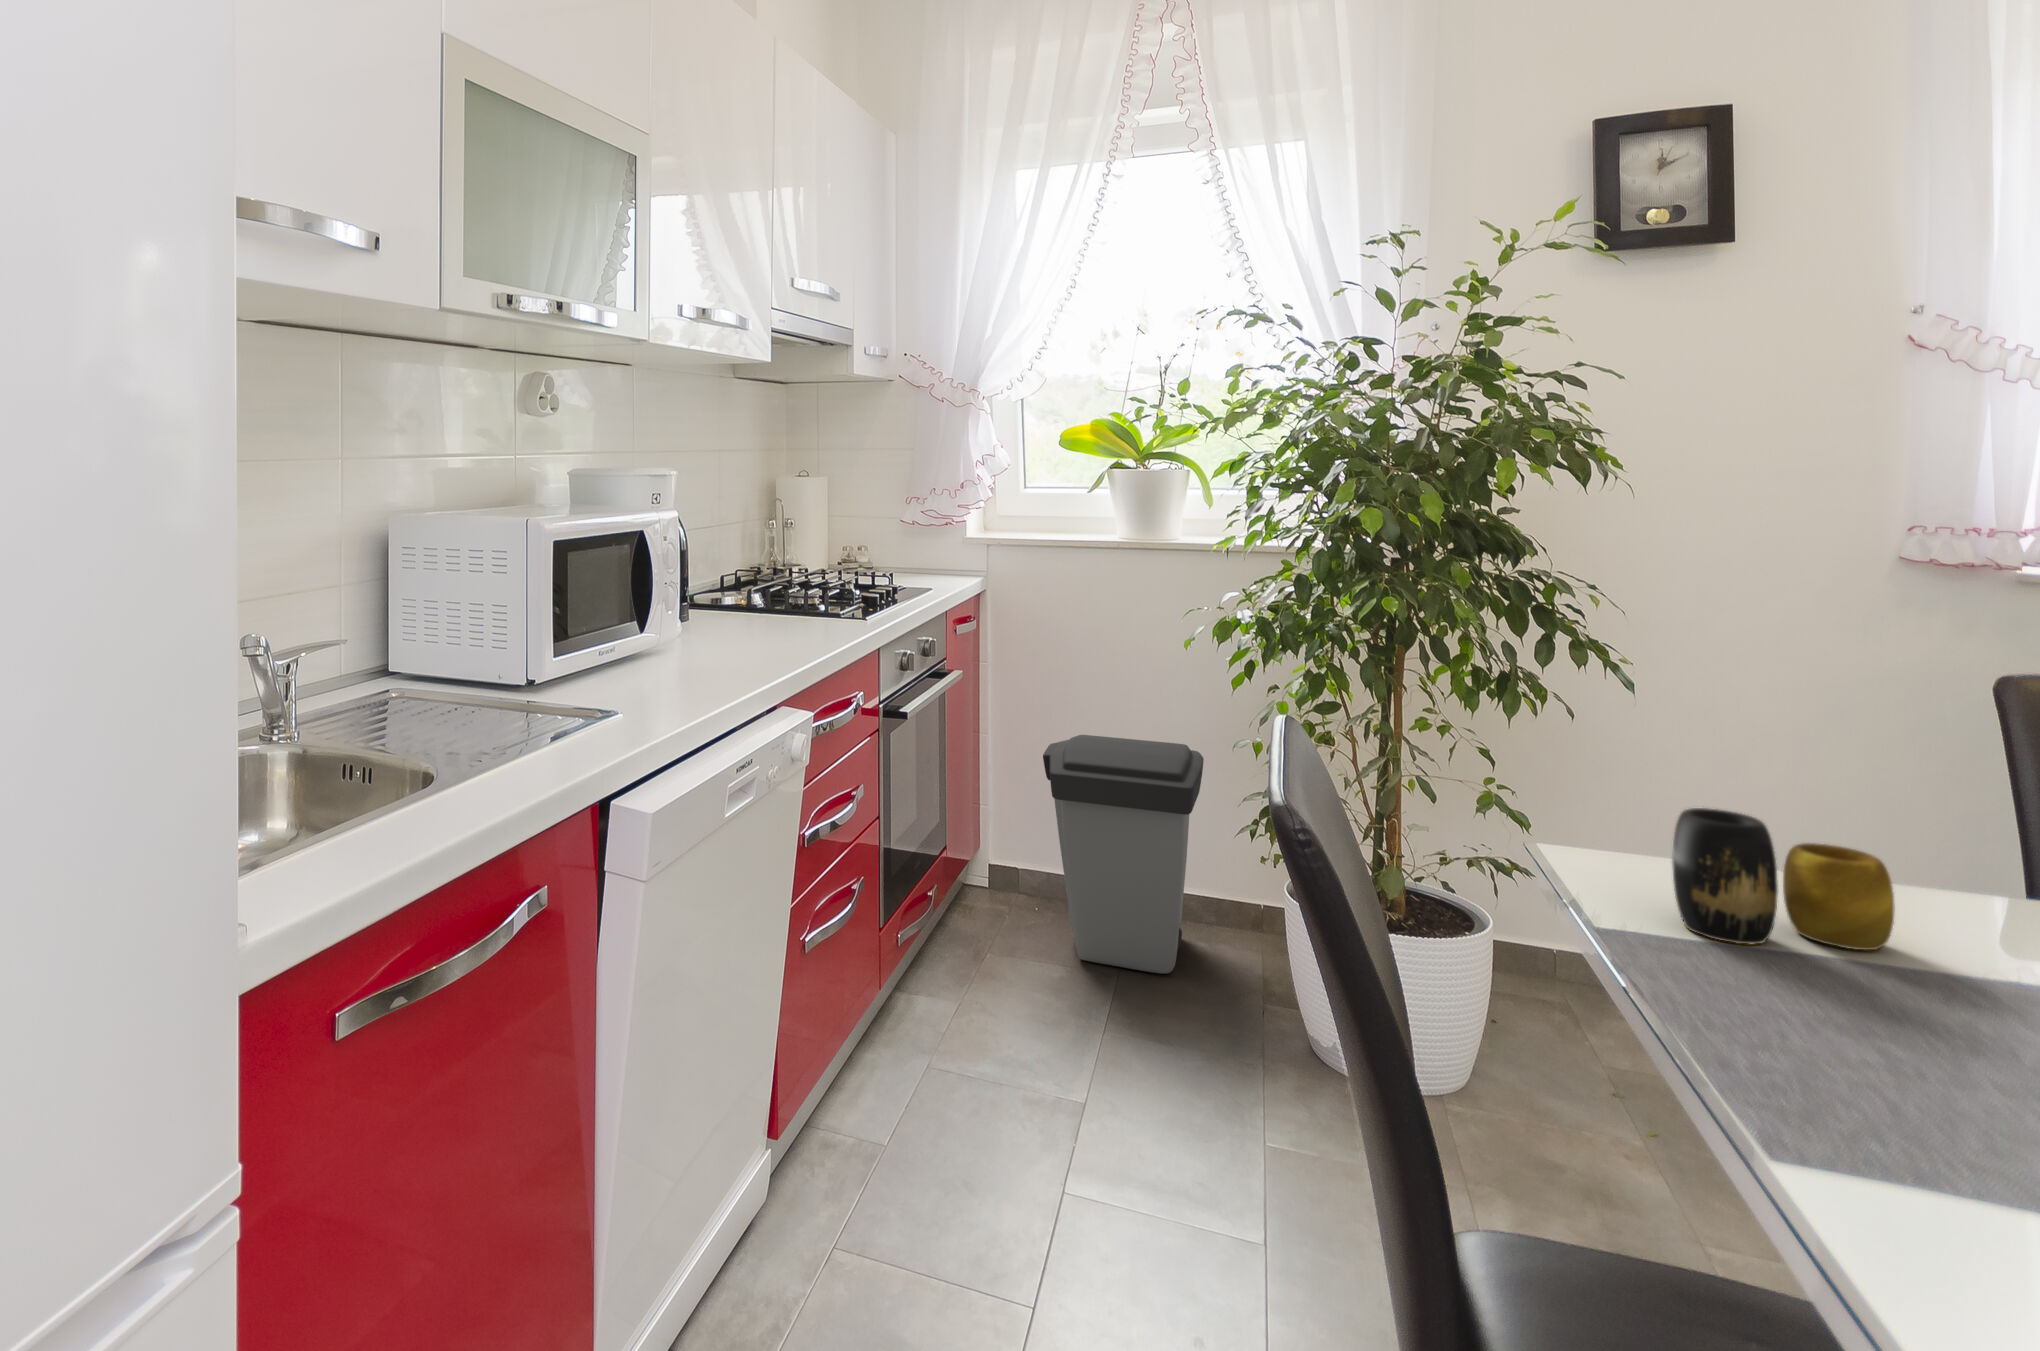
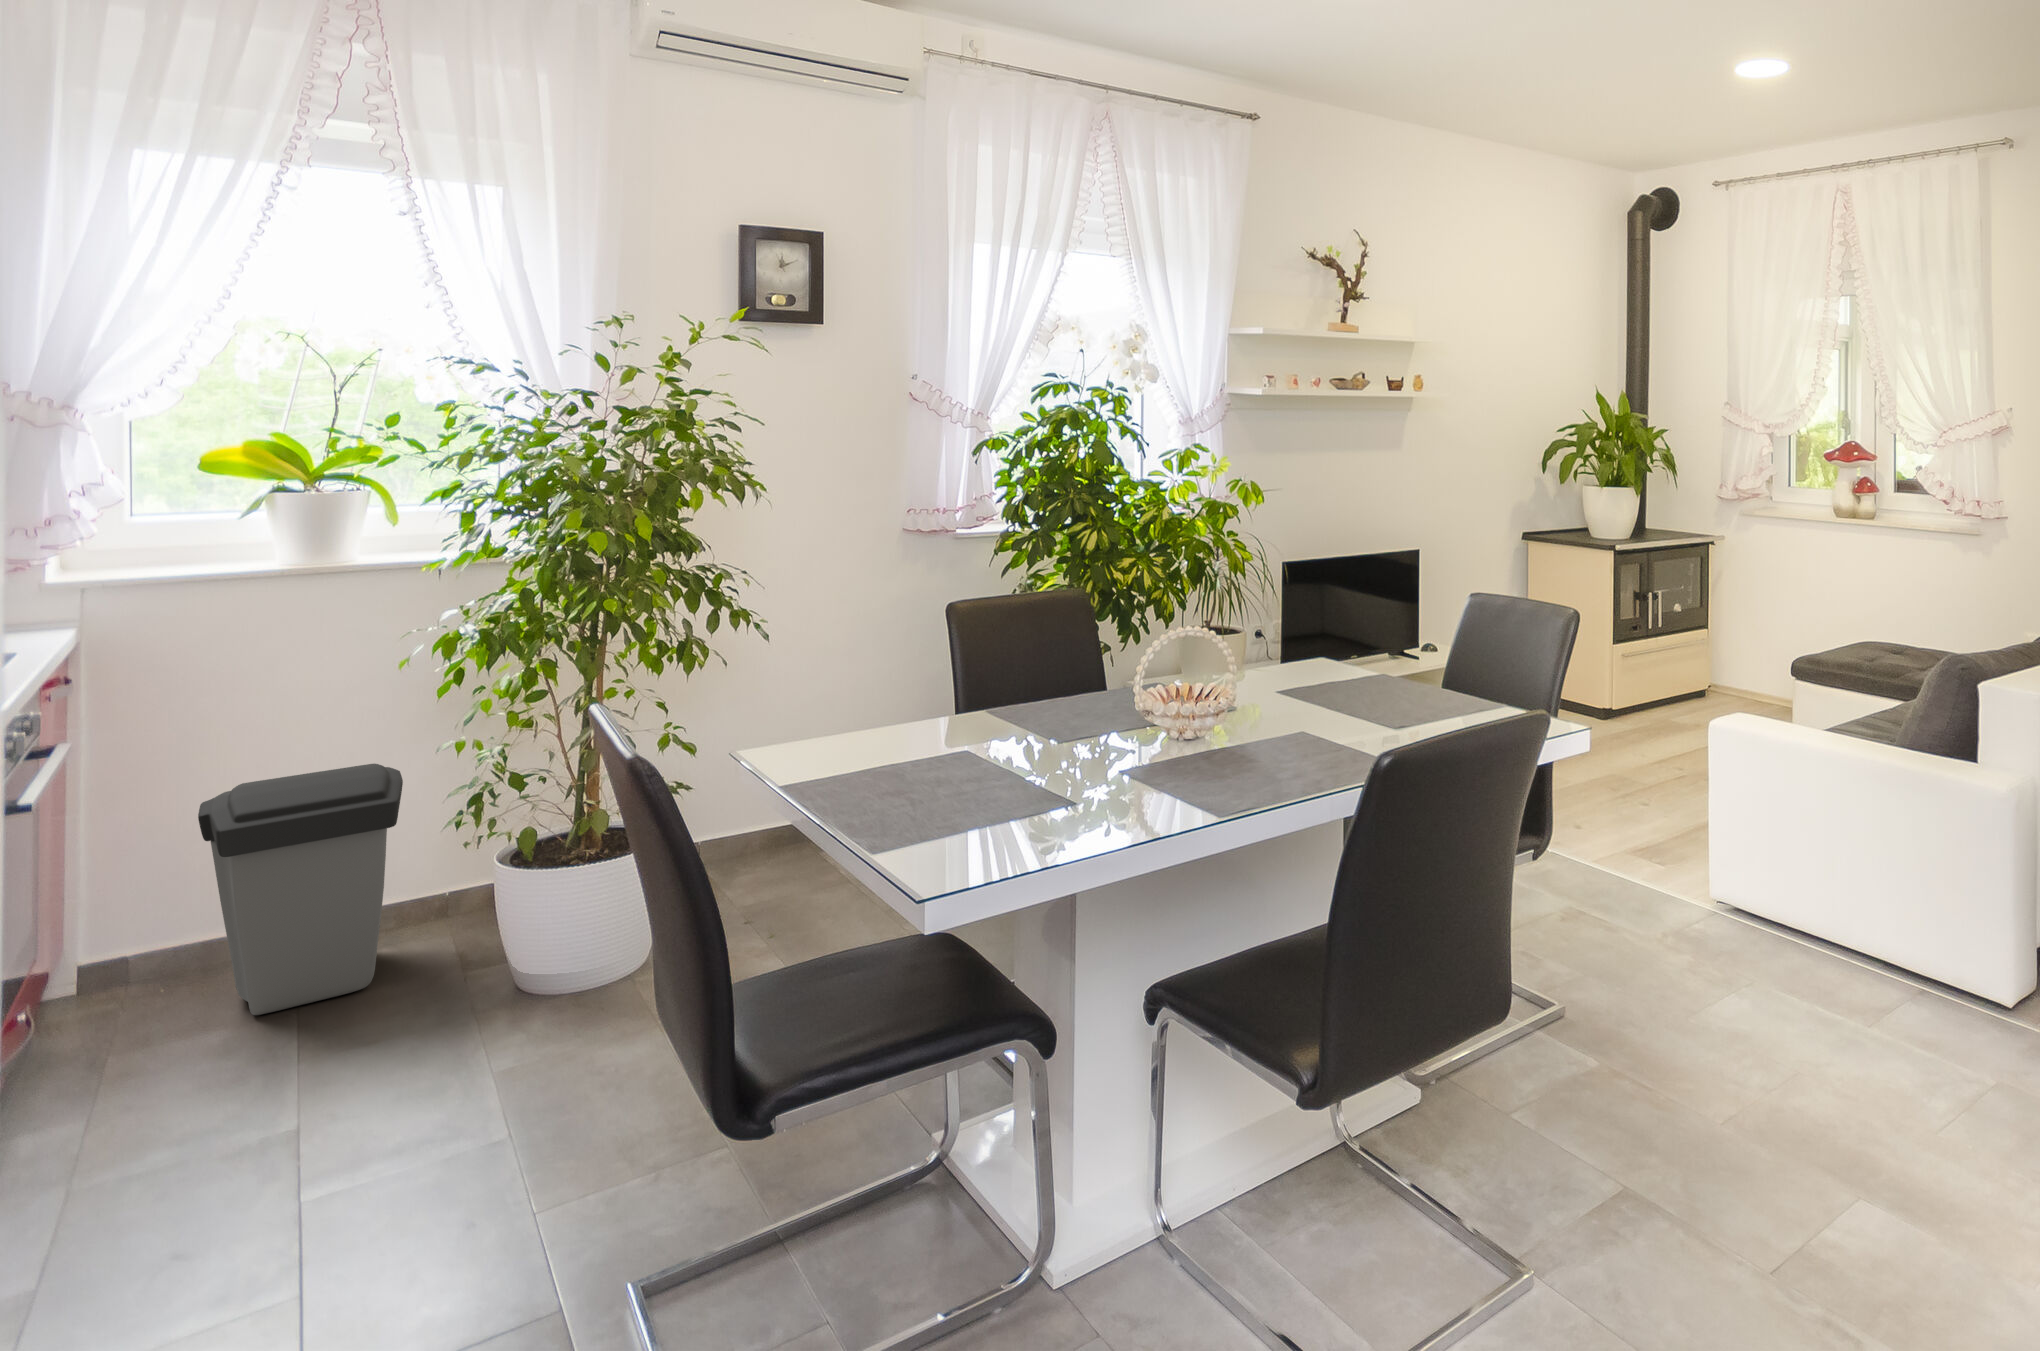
vase: present [1672,808,1894,950] -> none [820,701,914,773]

